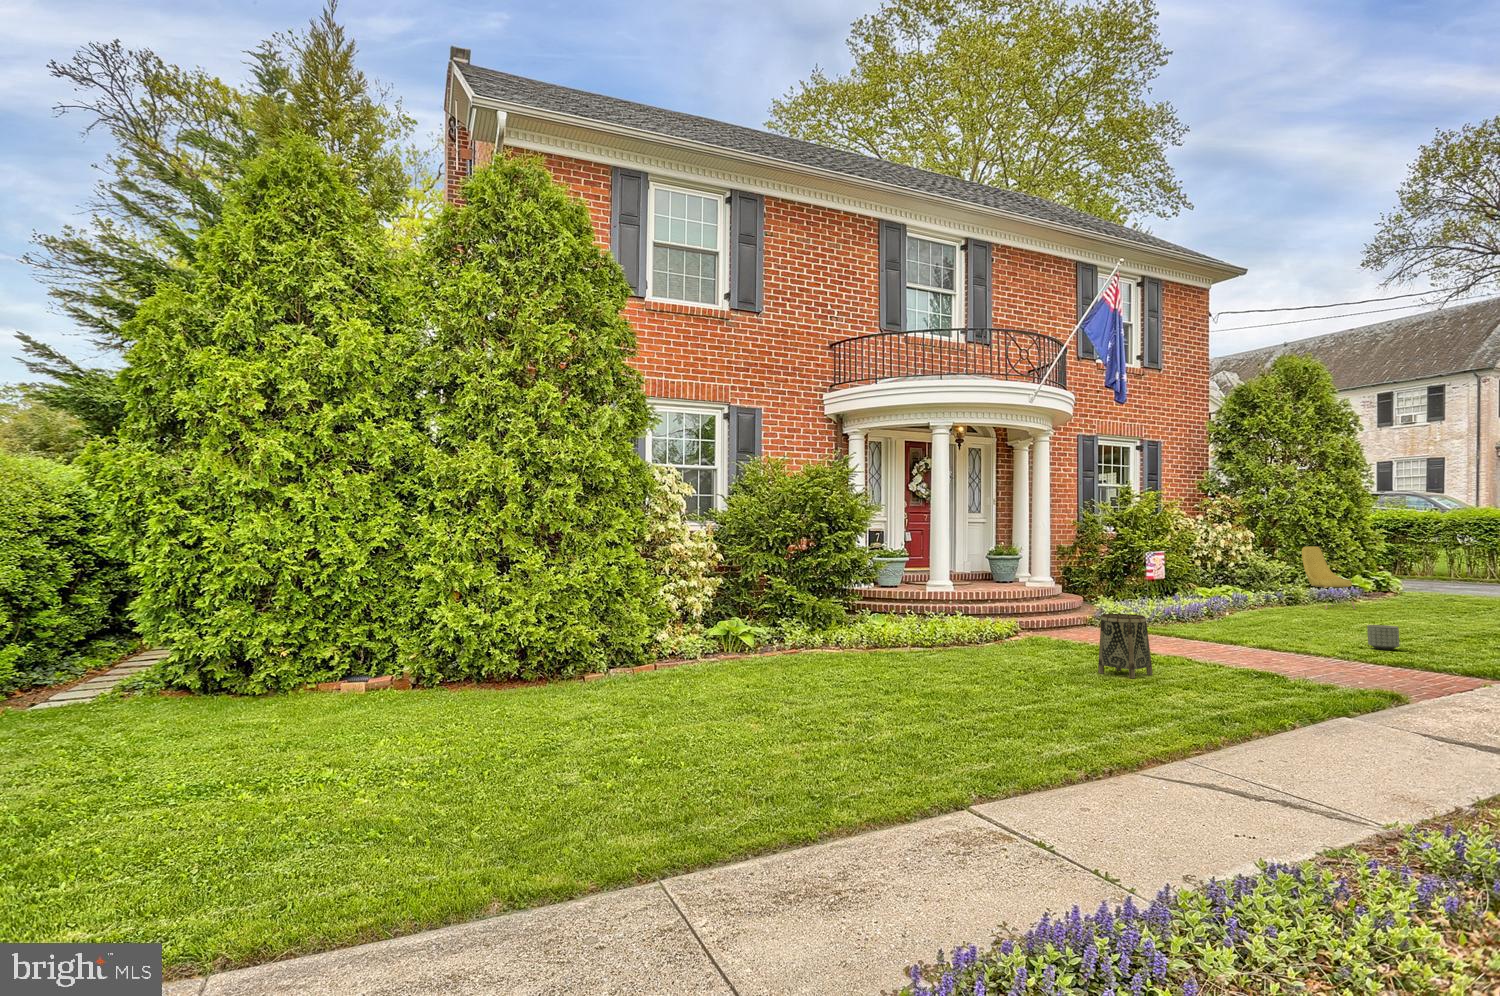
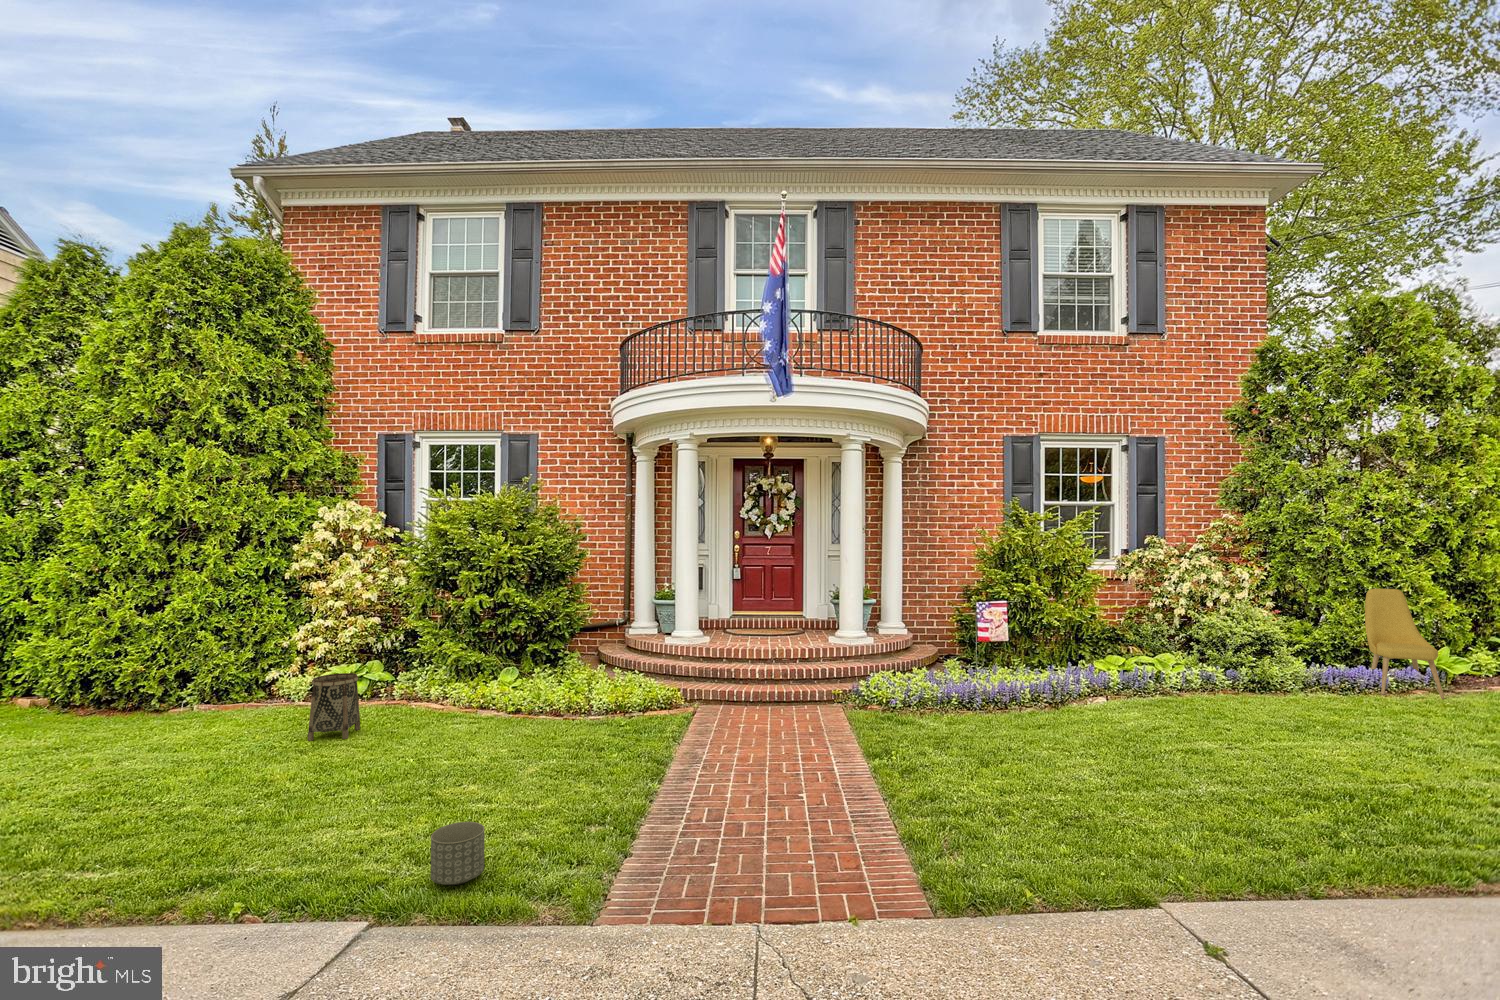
basket: present [1098,614,1153,678] -> present [308,673,360,741]
planter: present [1367,625,1399,650] -> present [431,822,484,885]

